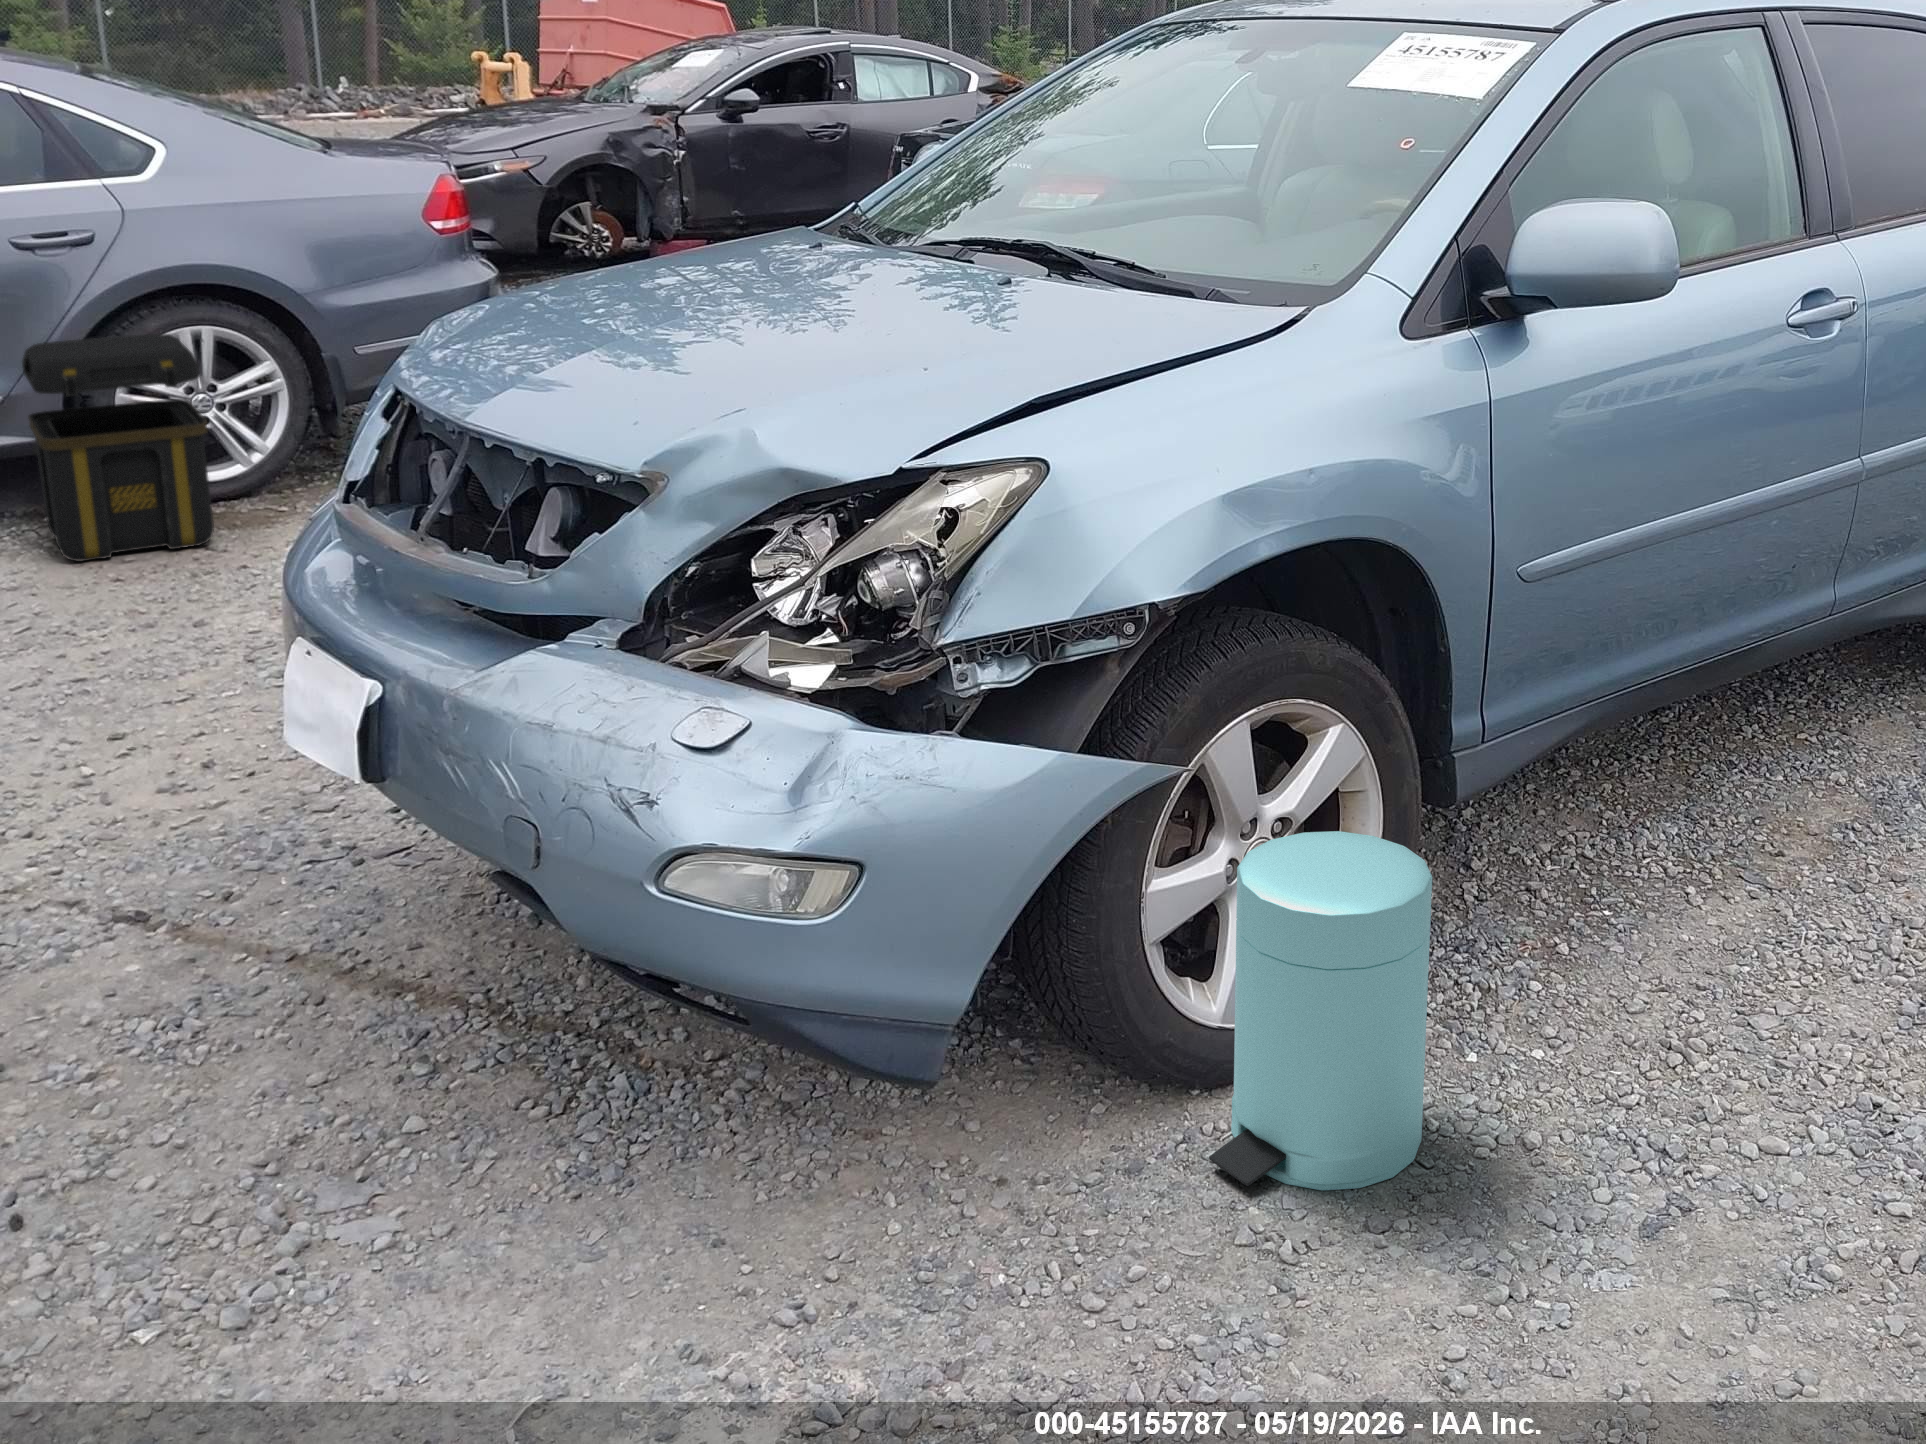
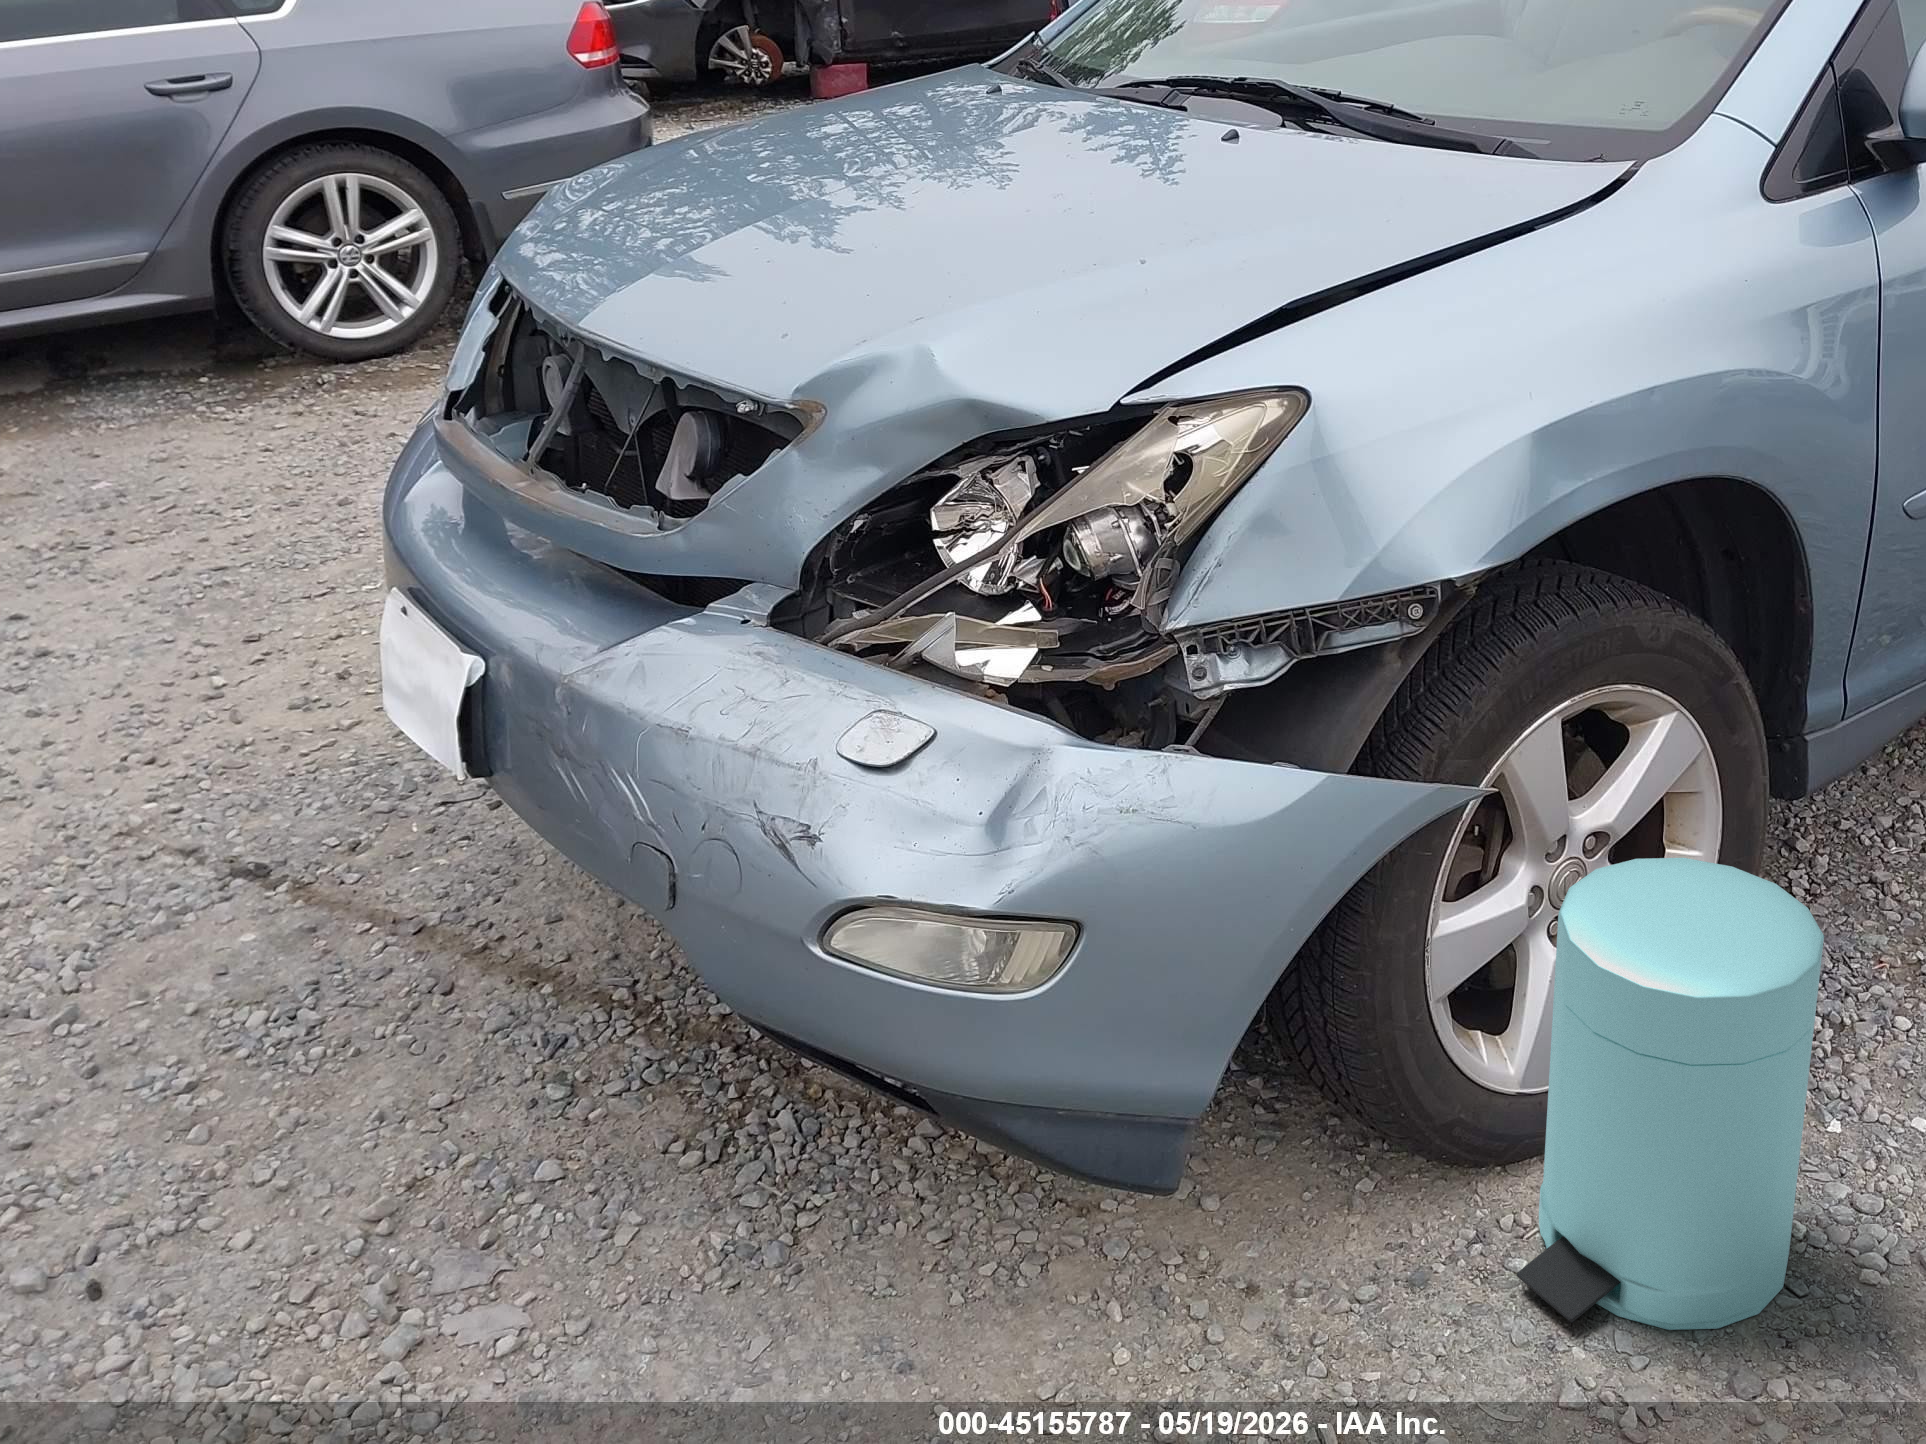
toolbox: present [22,333,214,561] -> none [165,181,366,426]

